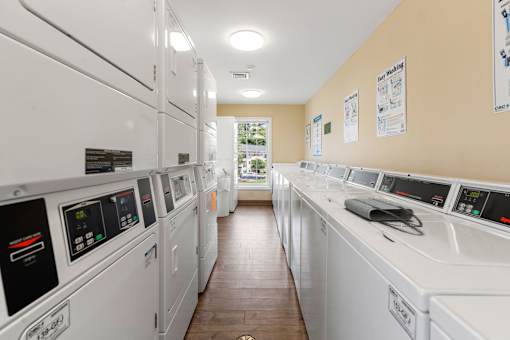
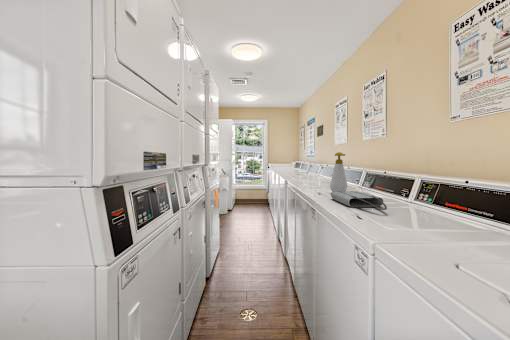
soap bottle: none [342,150,363,200] -> present [330,152,347,192]

